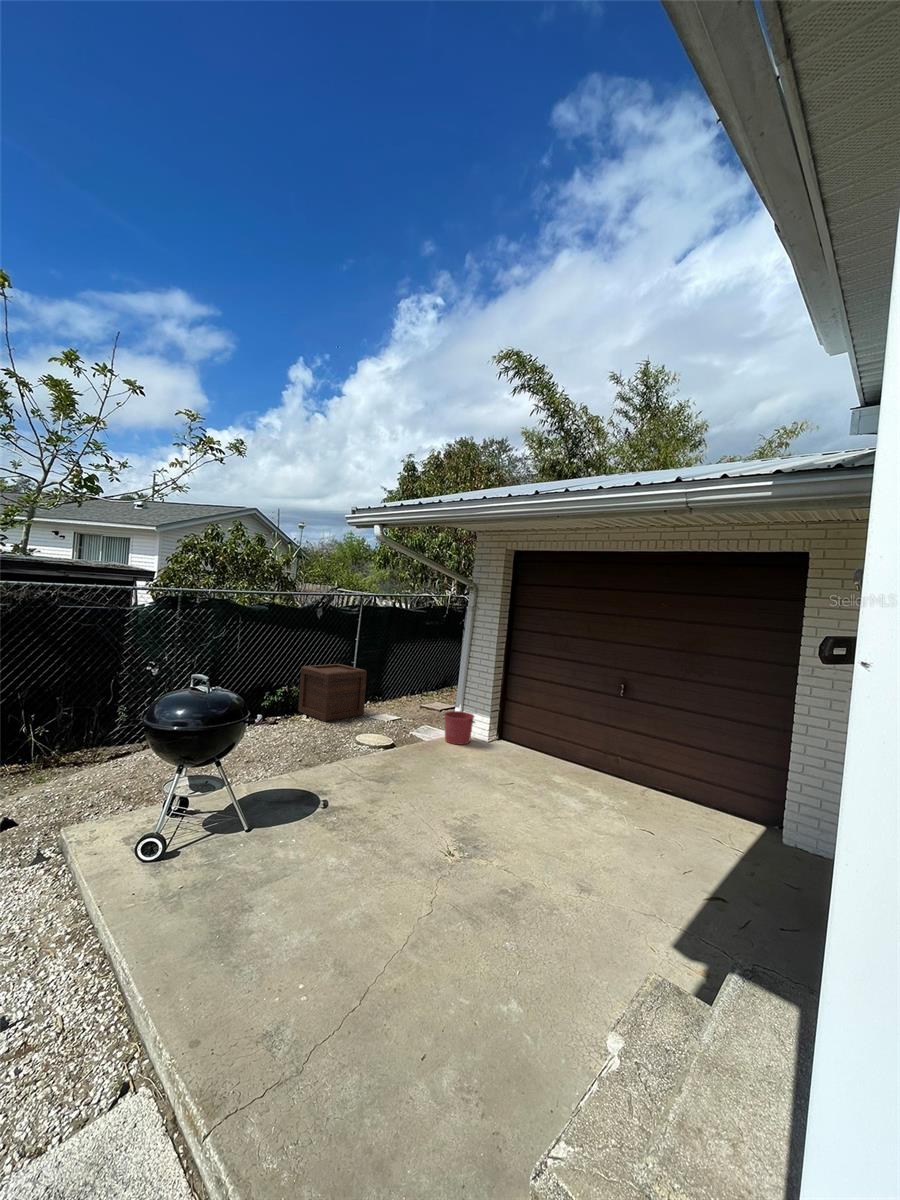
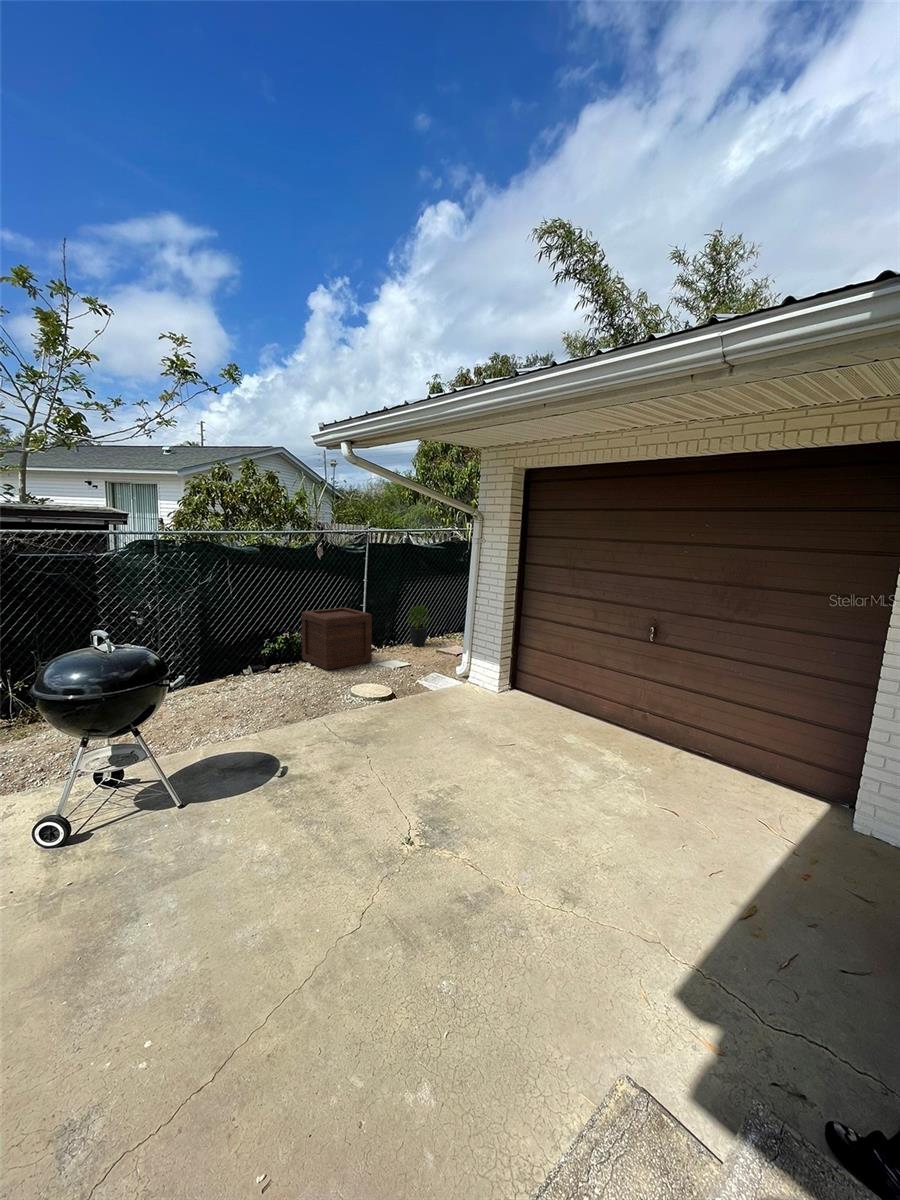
potted plant: none [390,662,416,702] -> present [407,604,432,647]
bucket: present [444,711,475,744] -> none [450,658,486,695]

